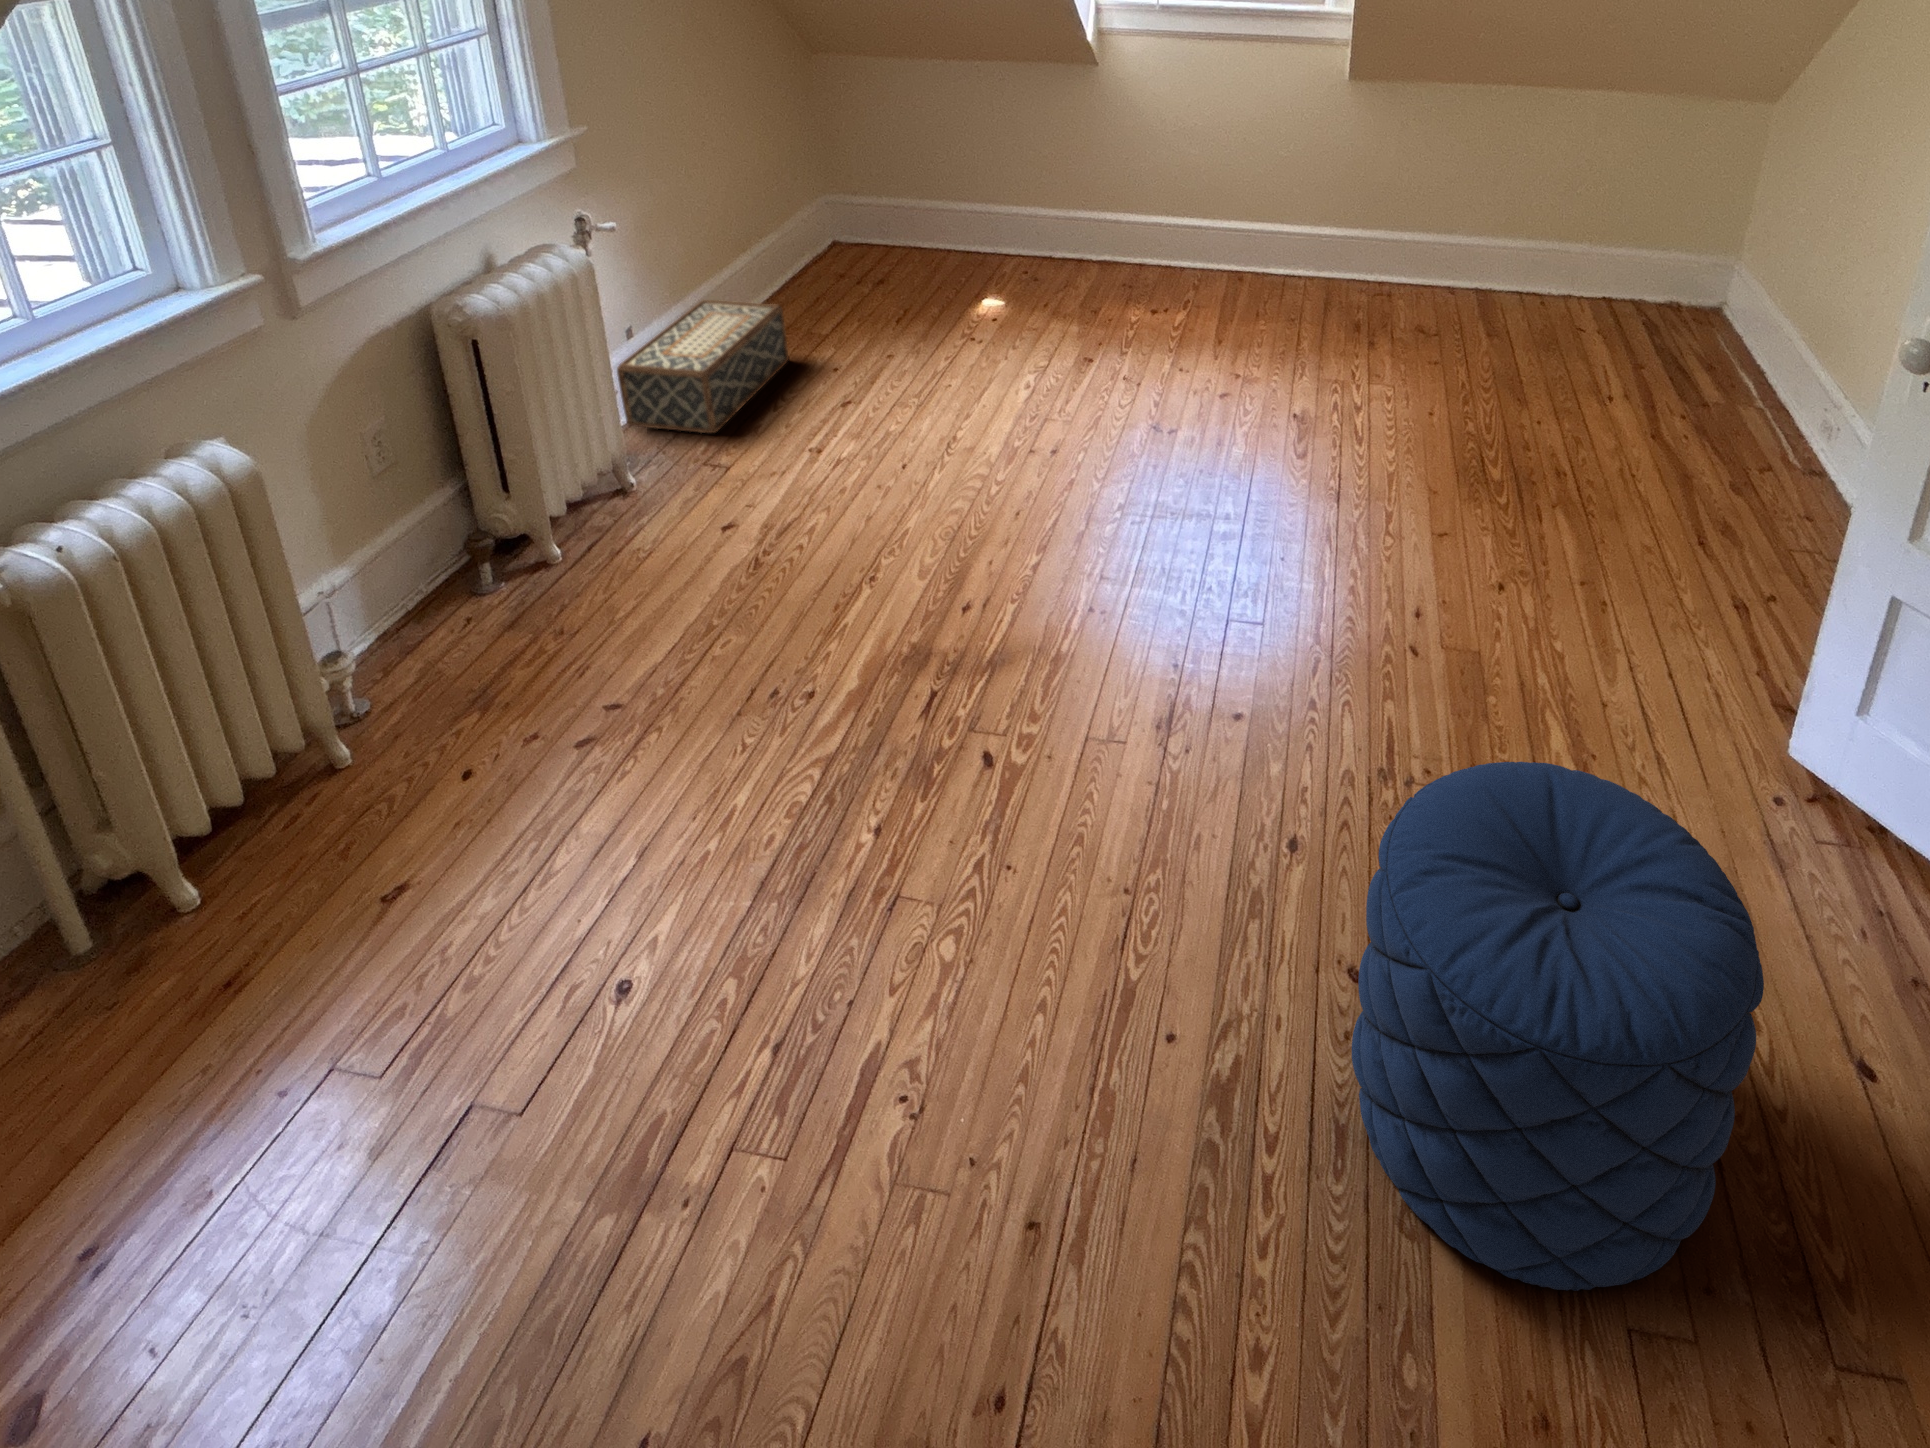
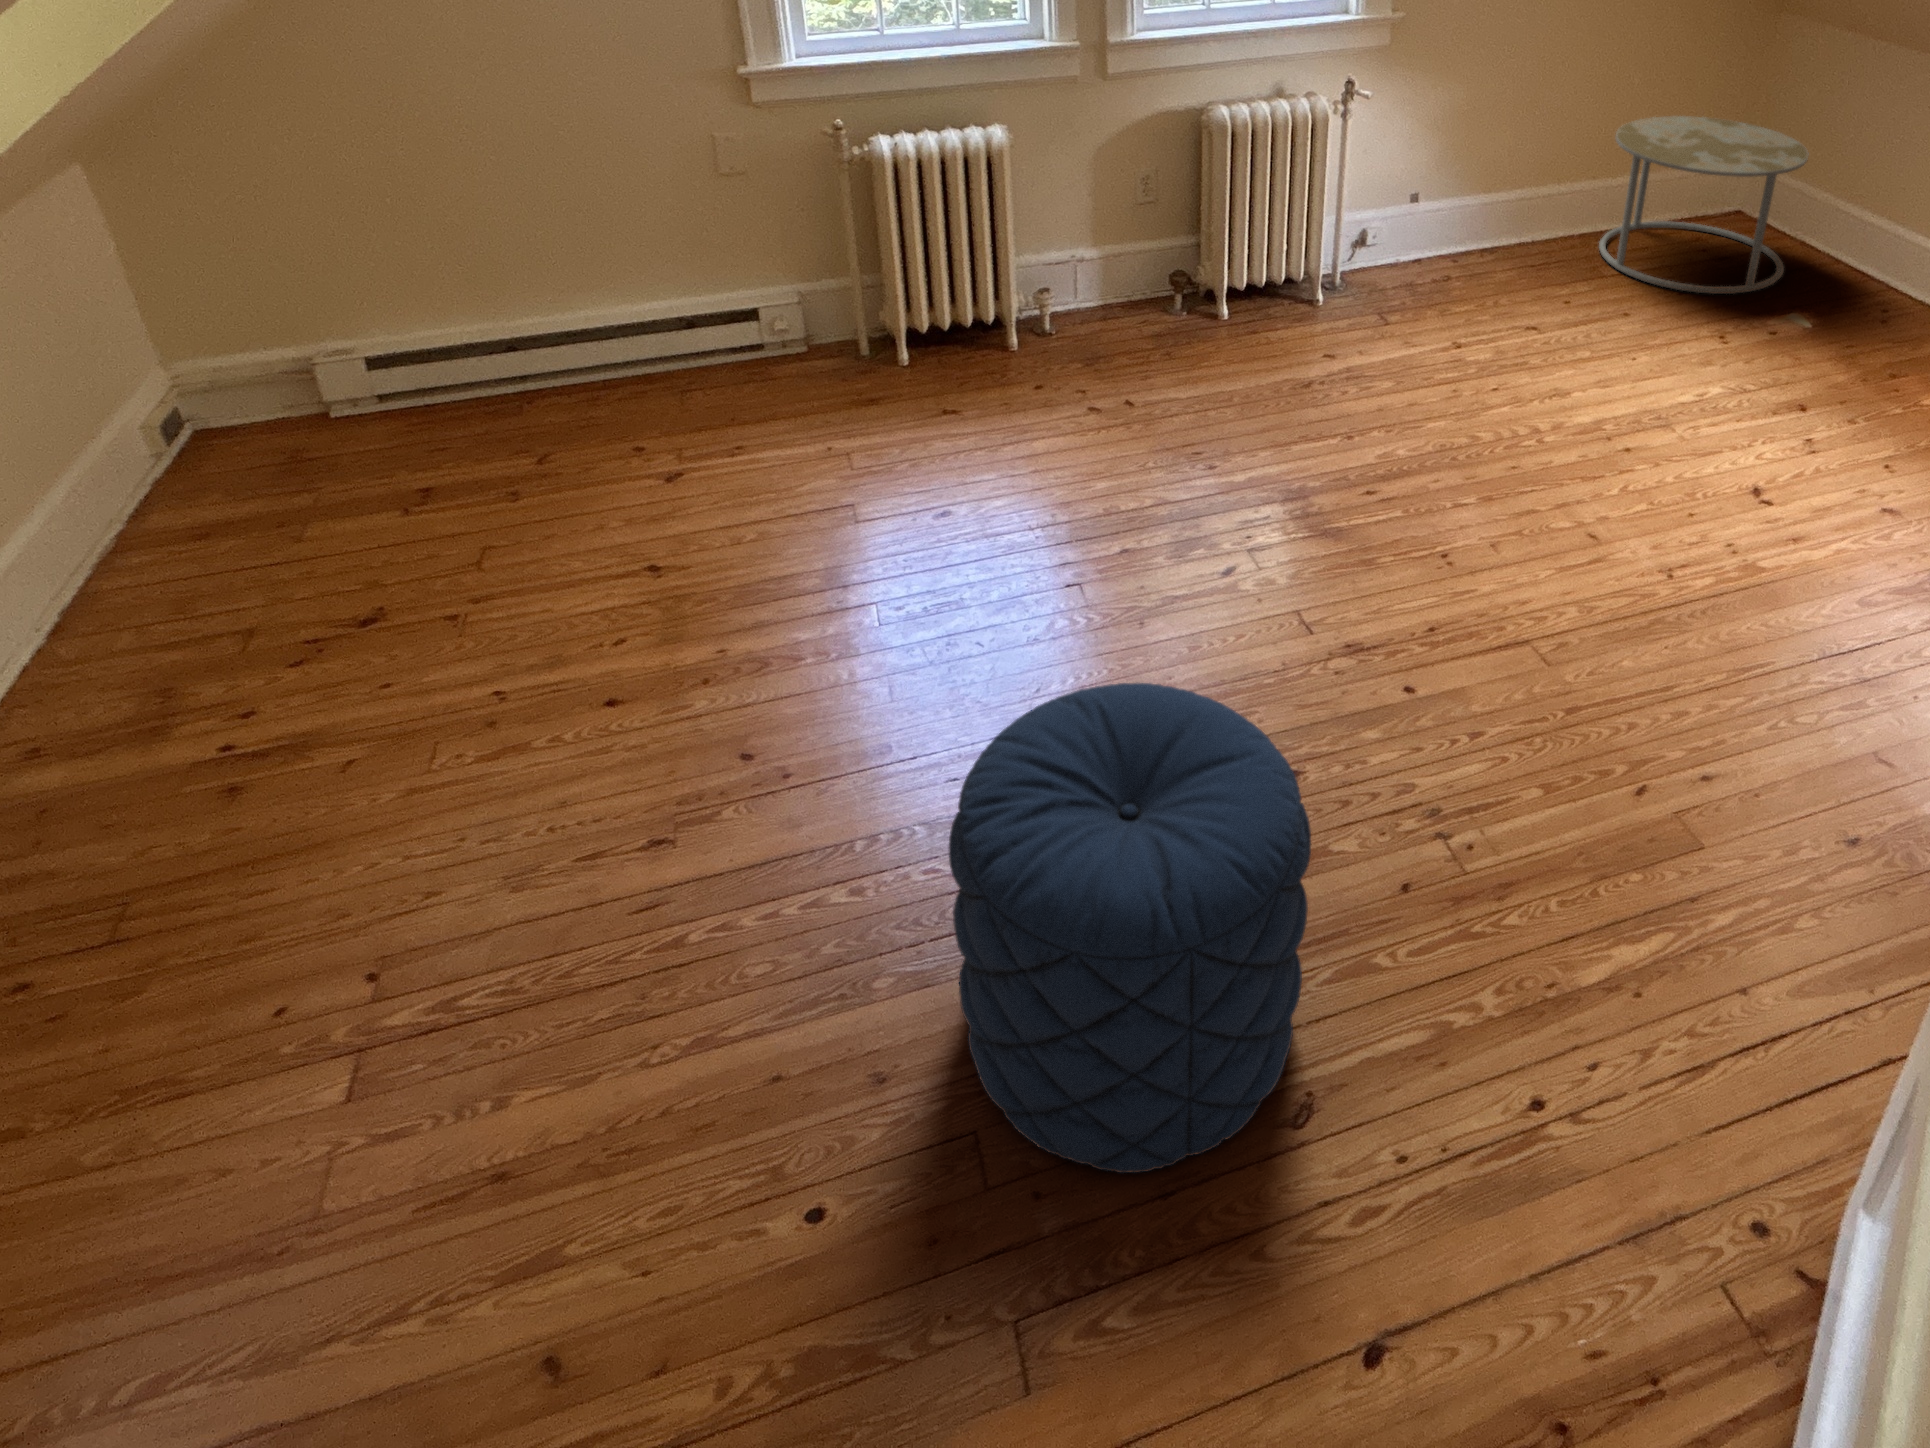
side table: none [754,161,934,328] -> present [1599,116,1809,294]
woven basket: present [617,300,789,433] -> none [1379,197,1558,299]

